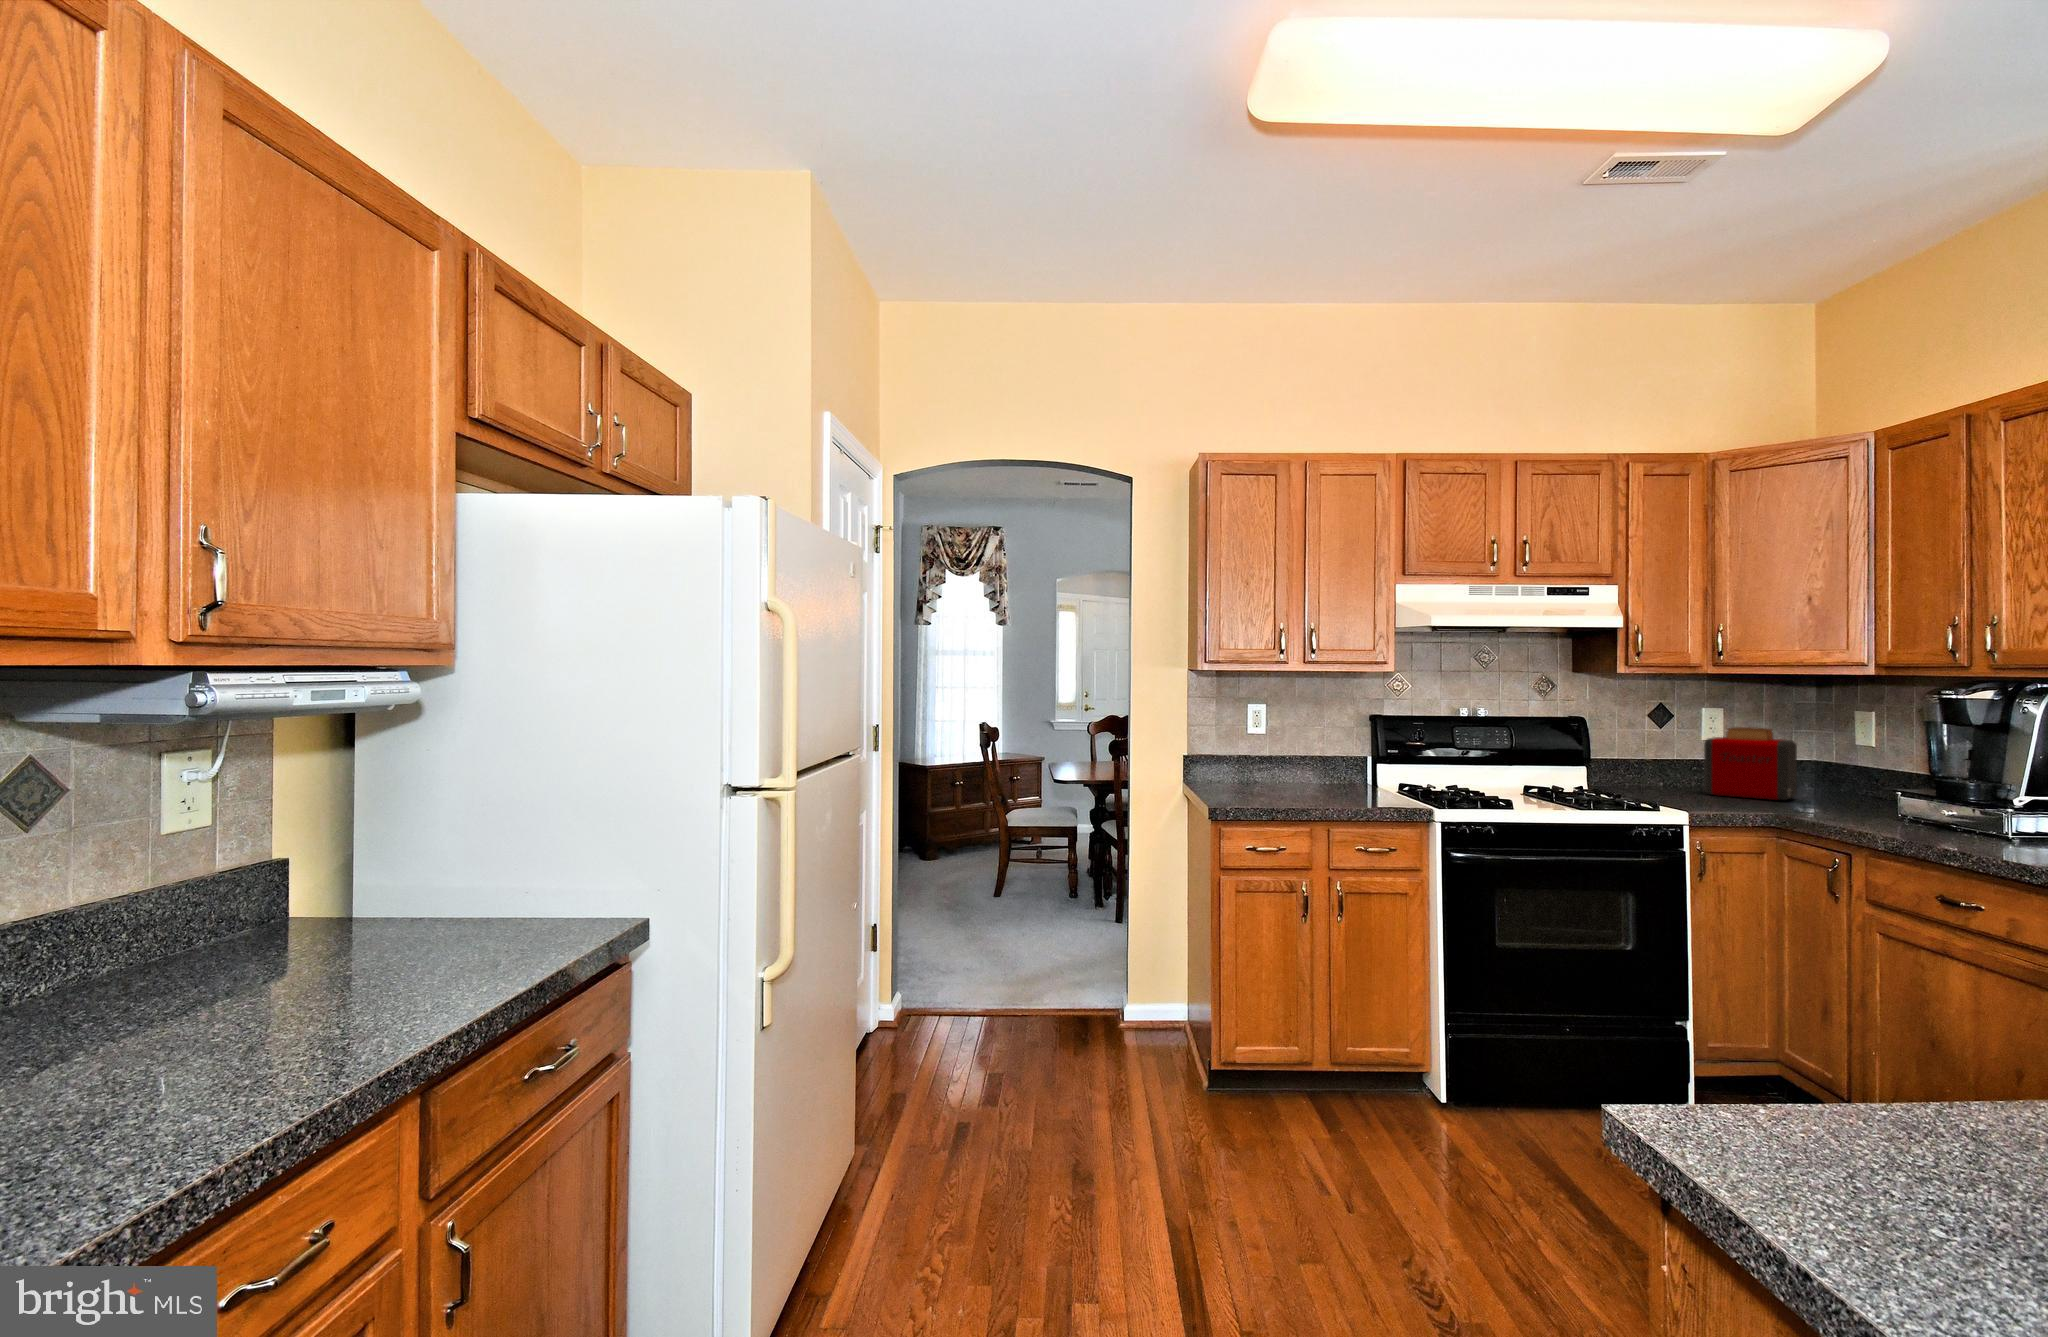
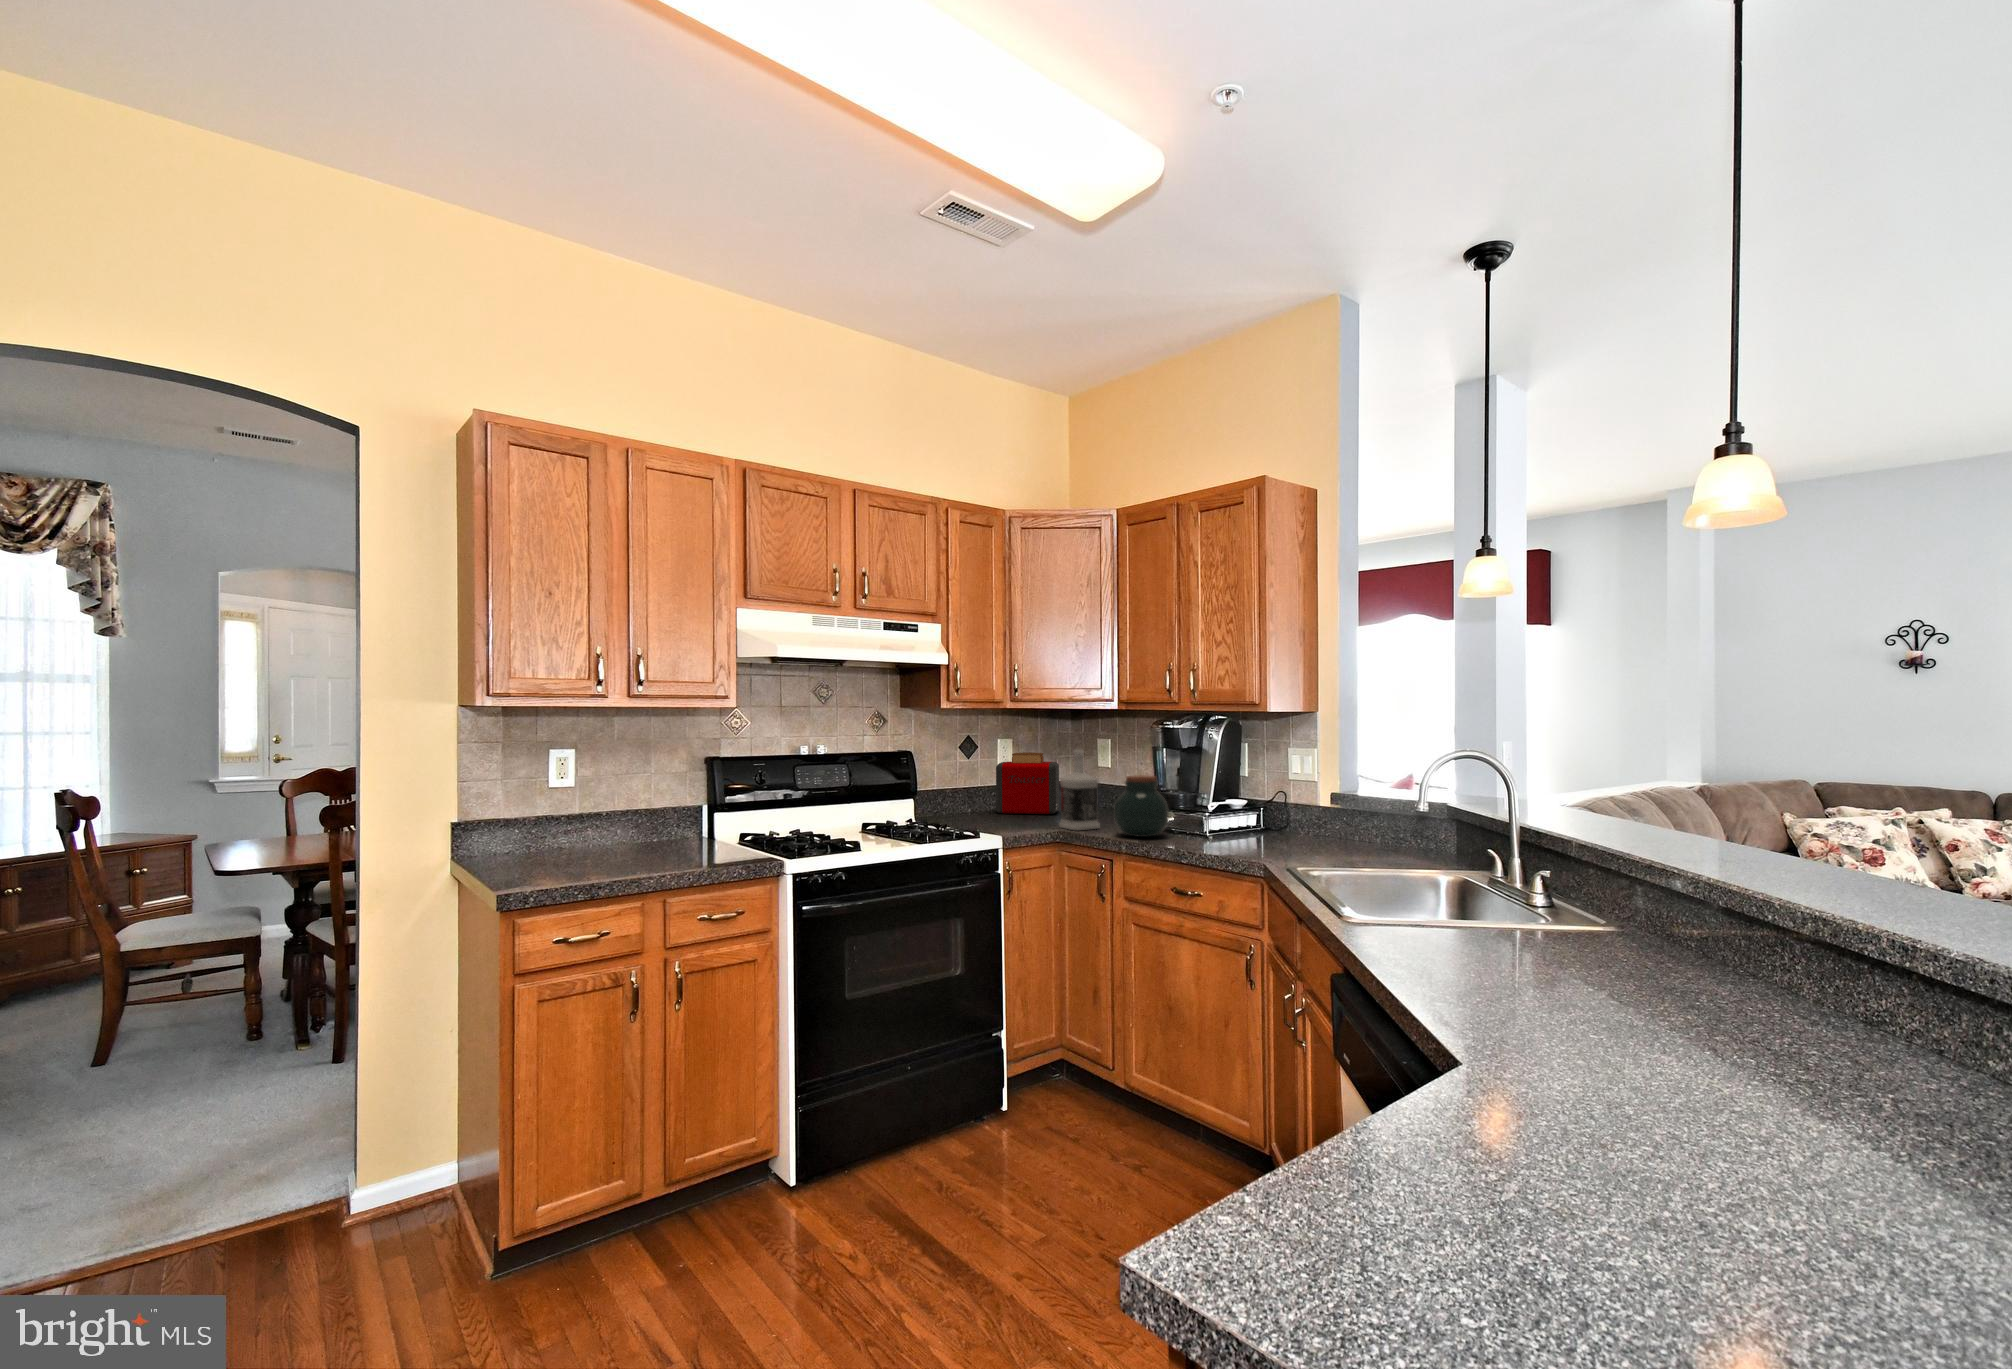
bottle: none [1778,725,1837,819] -> present [1059,750,1099,830]
jar: none [1851,758,1937,832] -> present [1114,775,1169,837]

